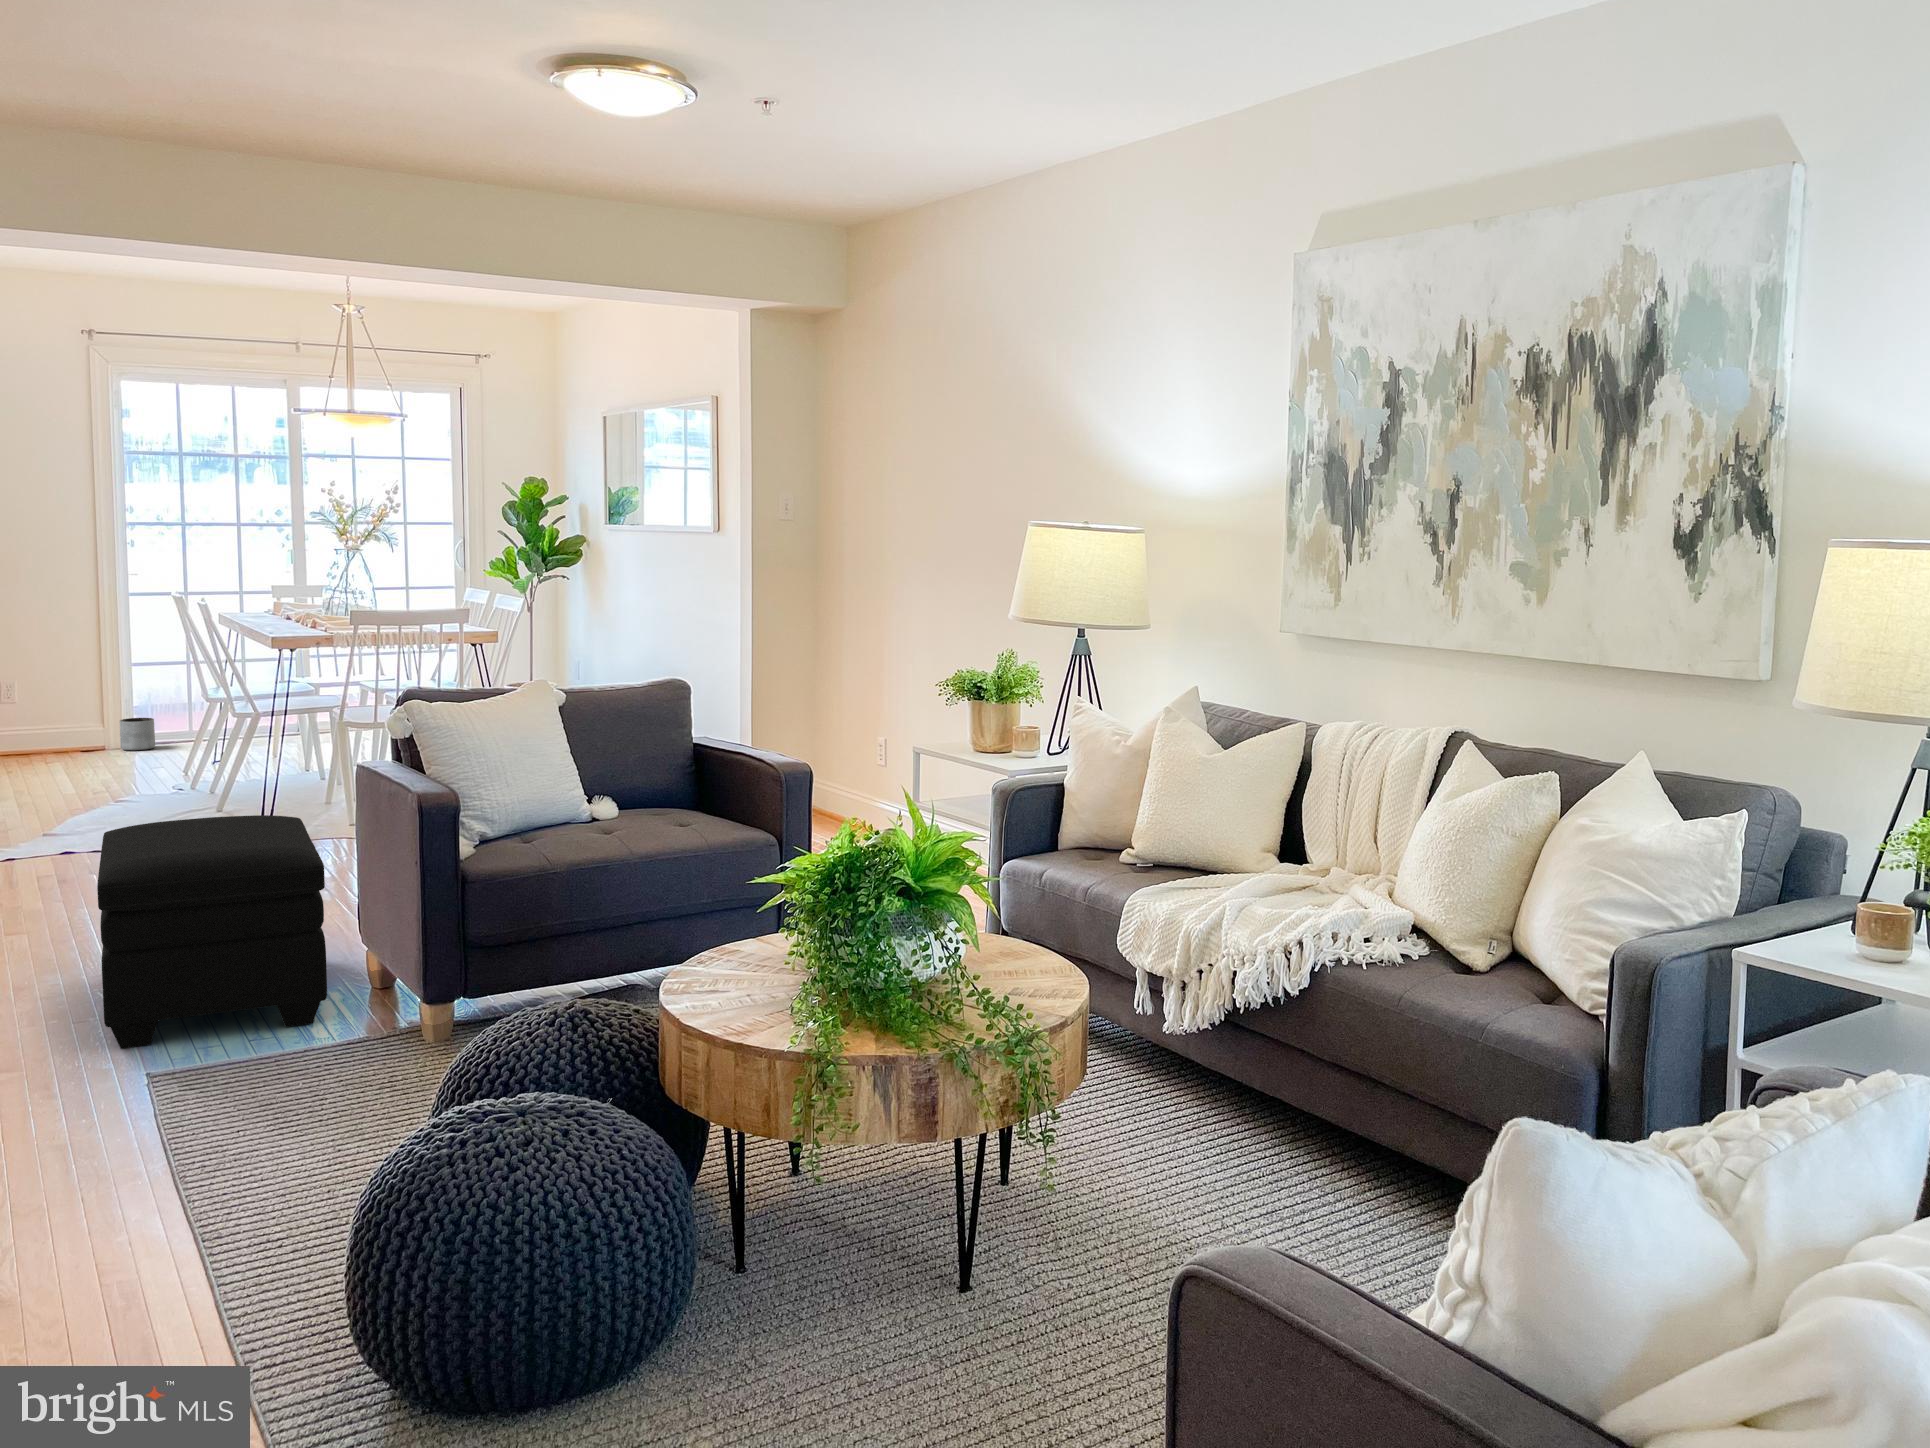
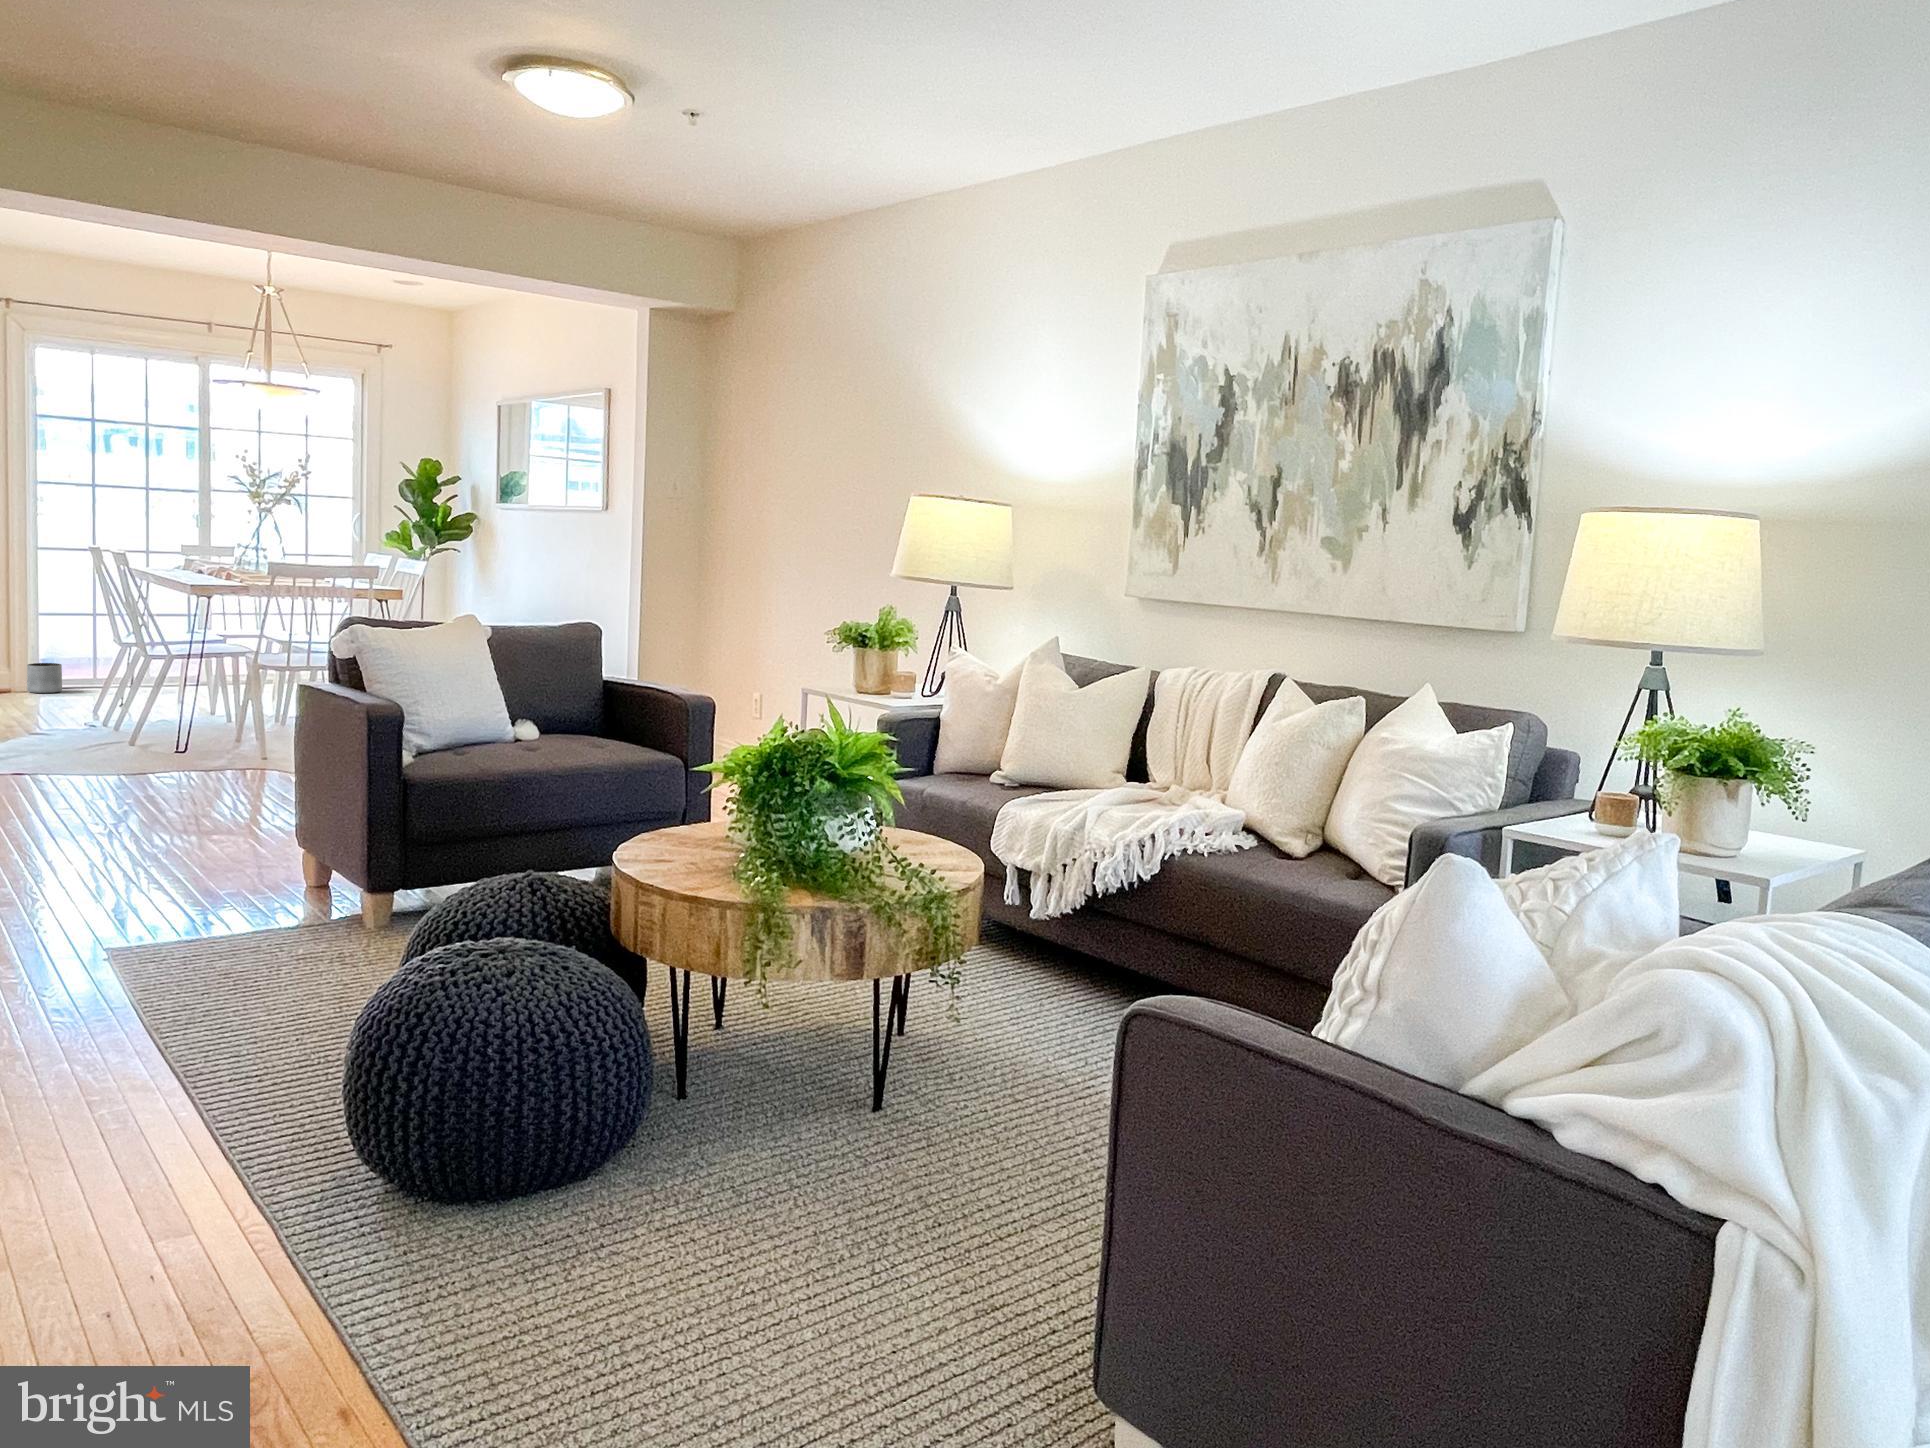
ottoman: present [97,815,327,1048] -> none [52,730,274,931]

